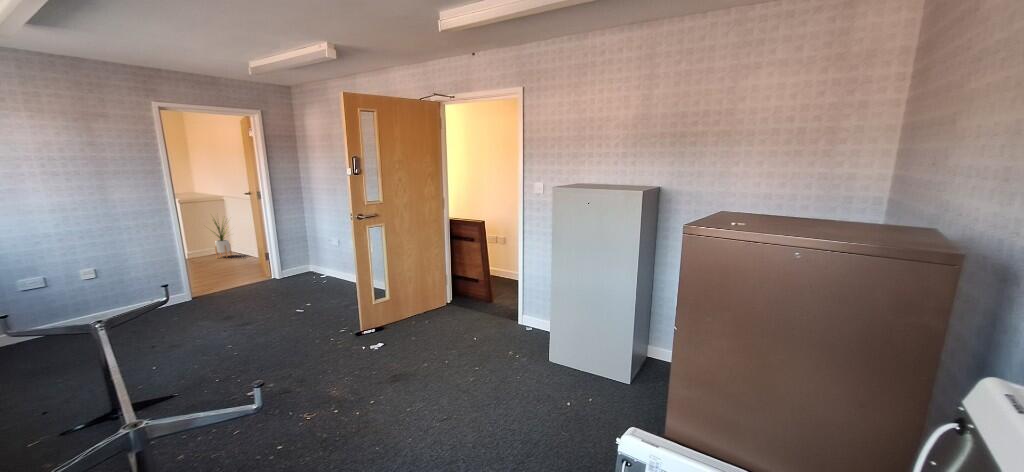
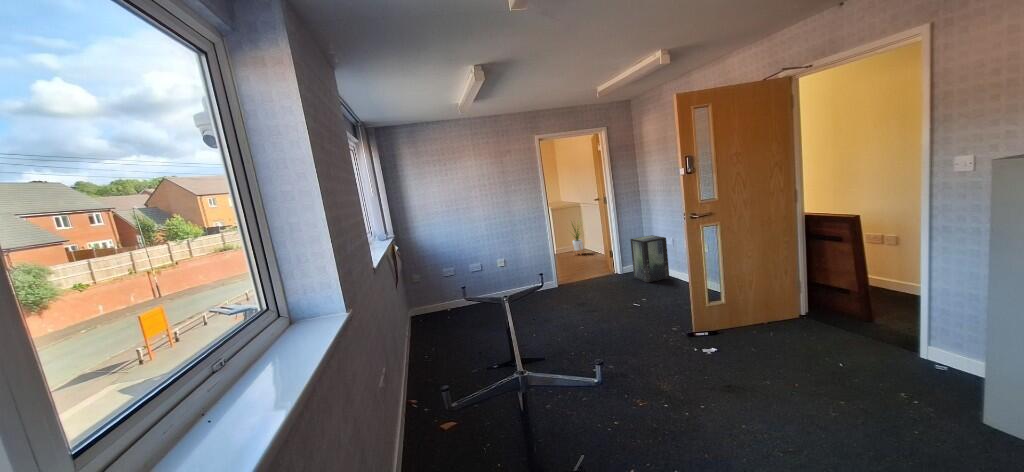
storage box: none [291,235,335,285] -> present [630,235,670,283]

